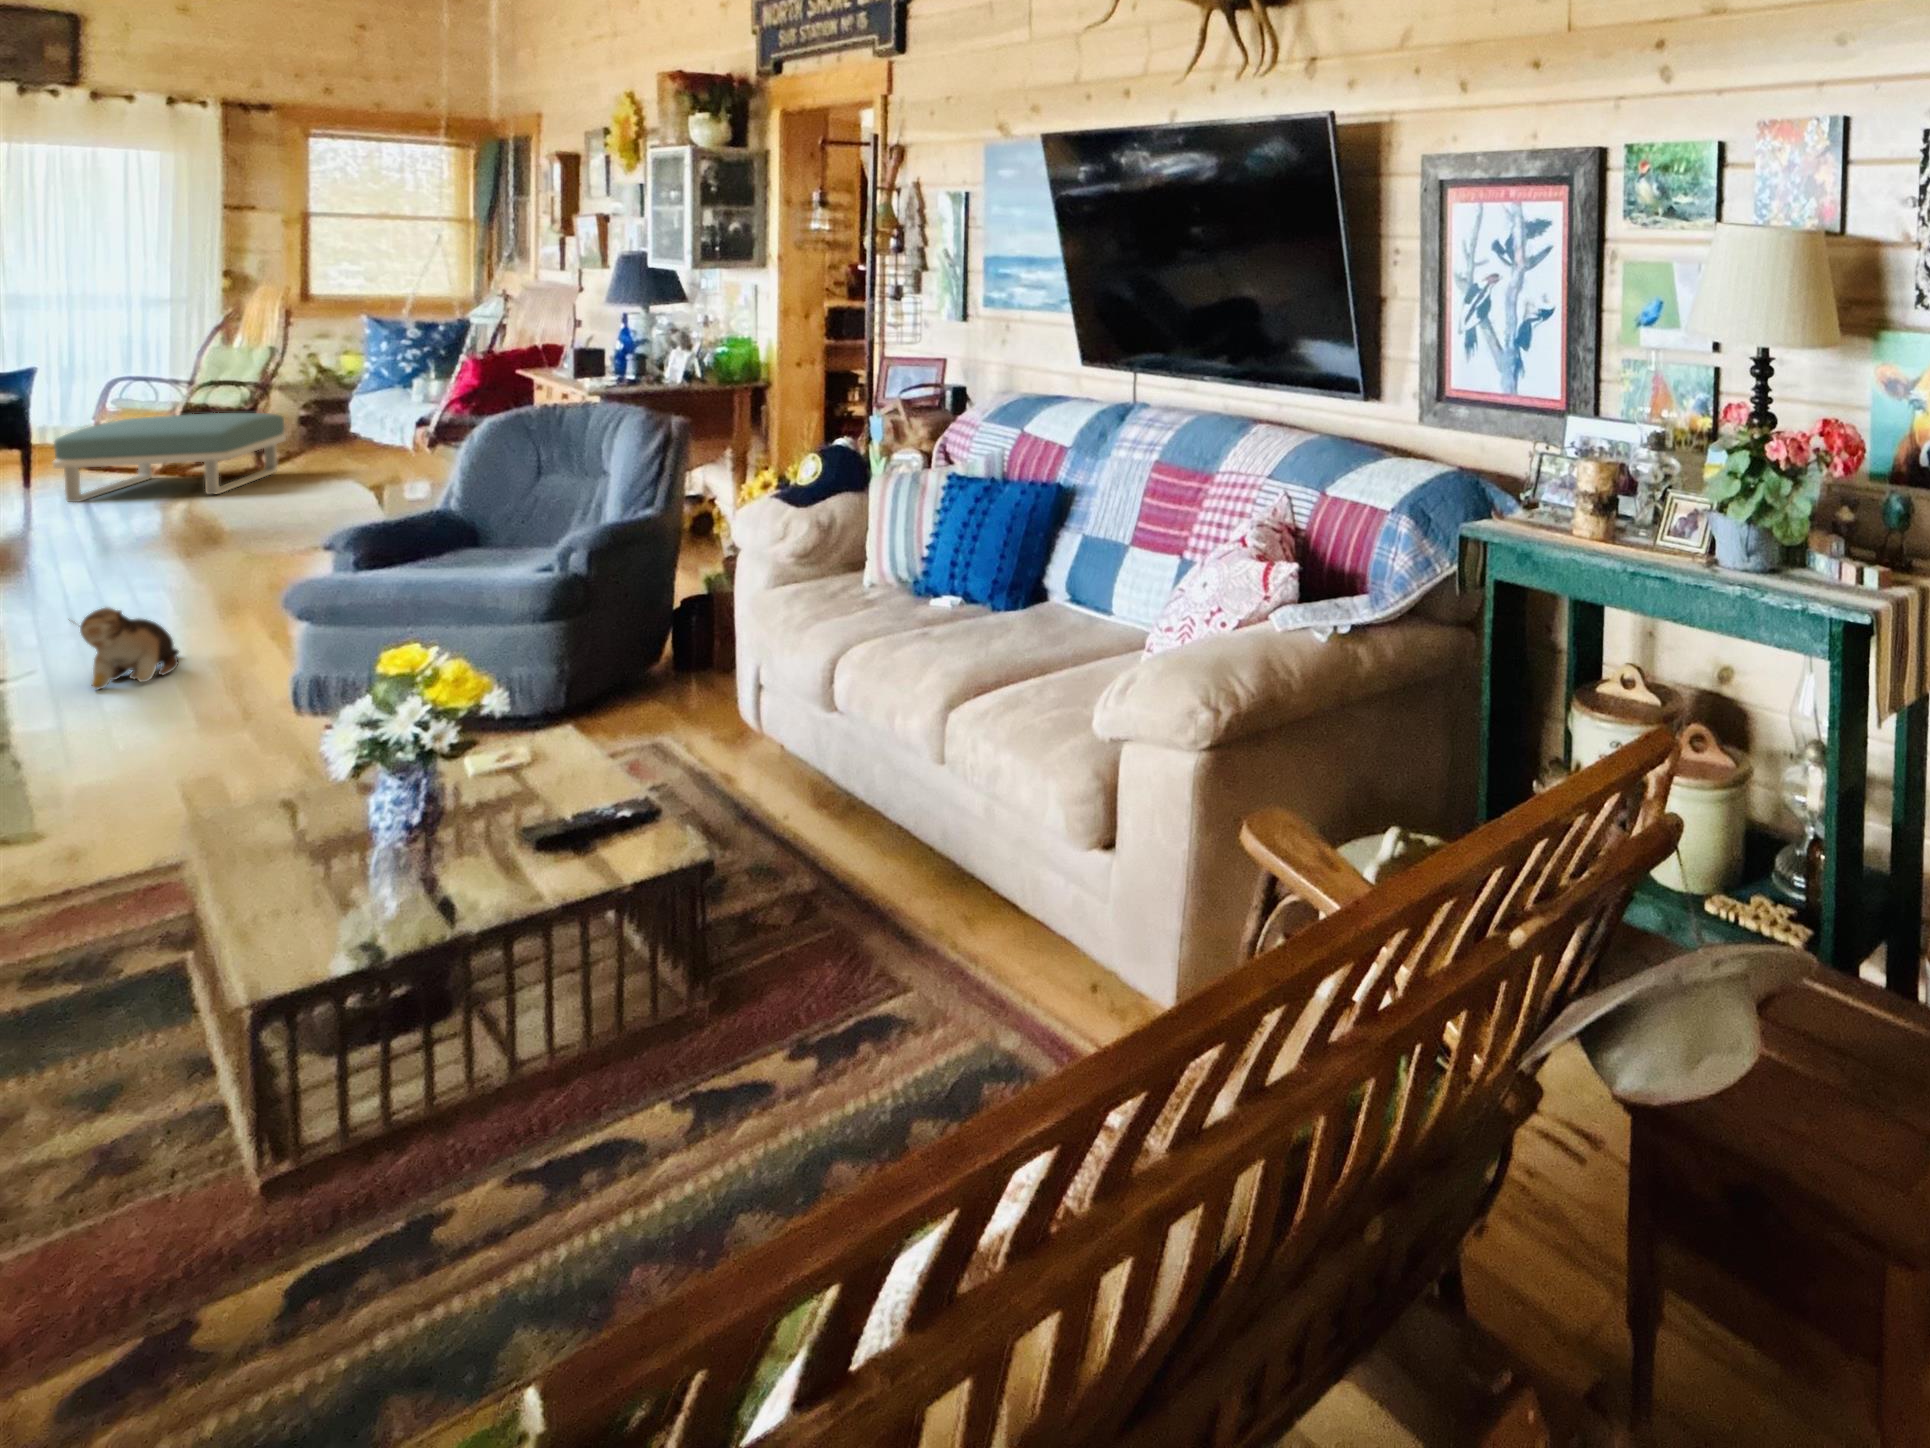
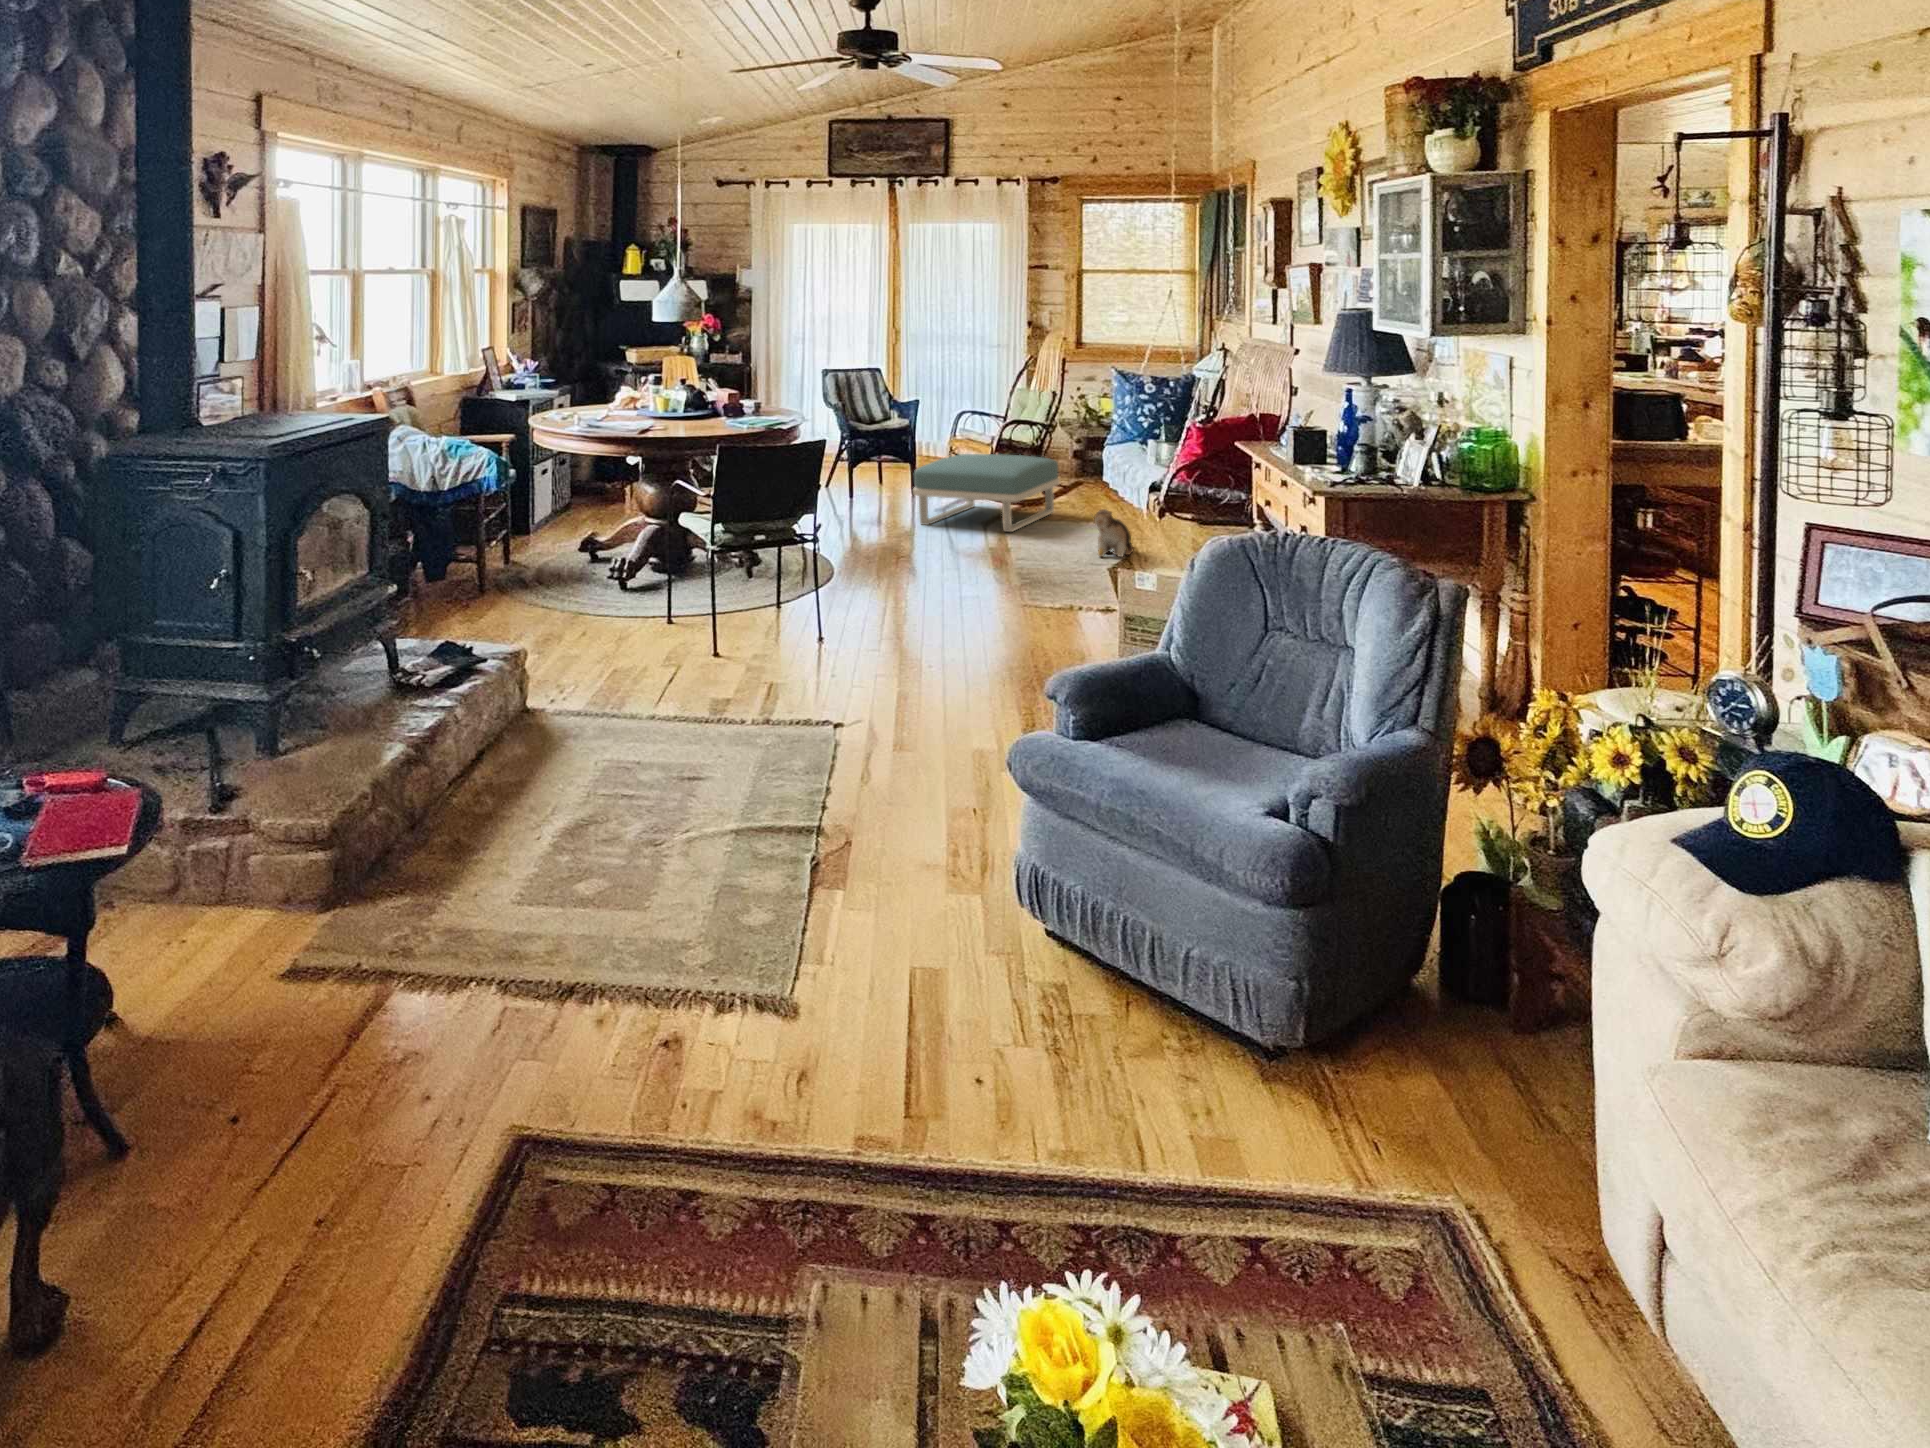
plush toy: present [68,607,179,689] -> present [1093,509,1133,557]

